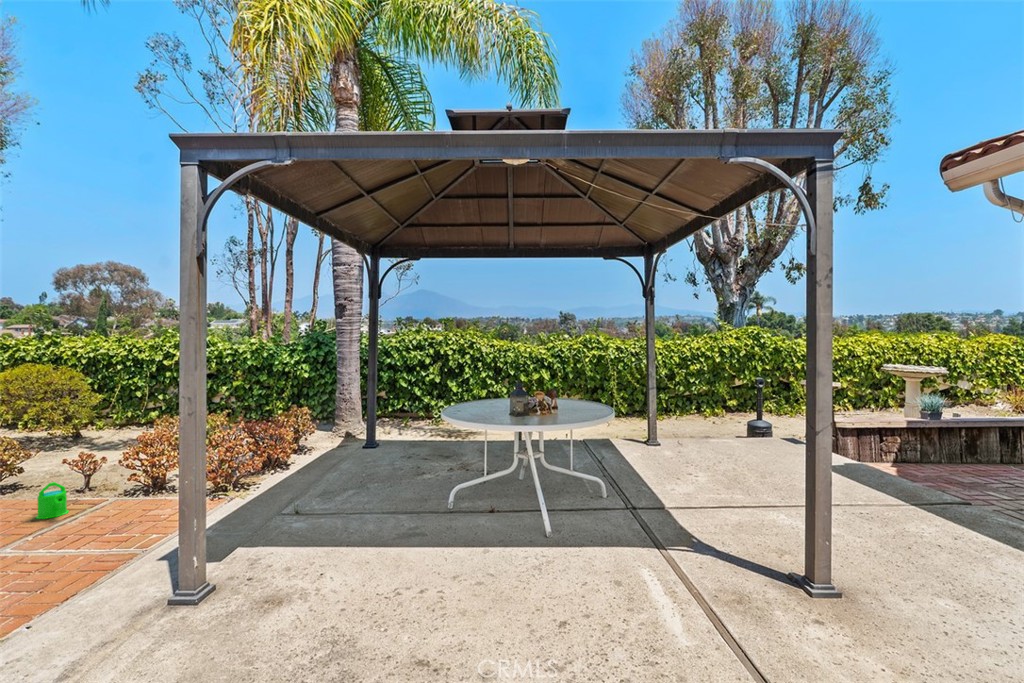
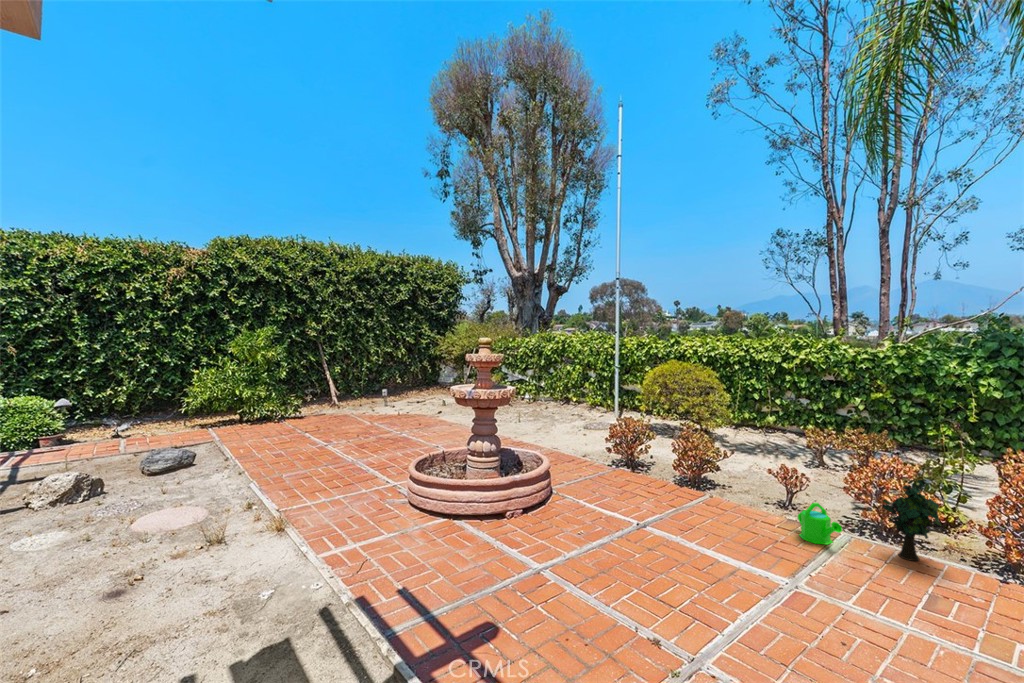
decorative plant: none [103,445,151,510] -> present [882,480,941,561]

